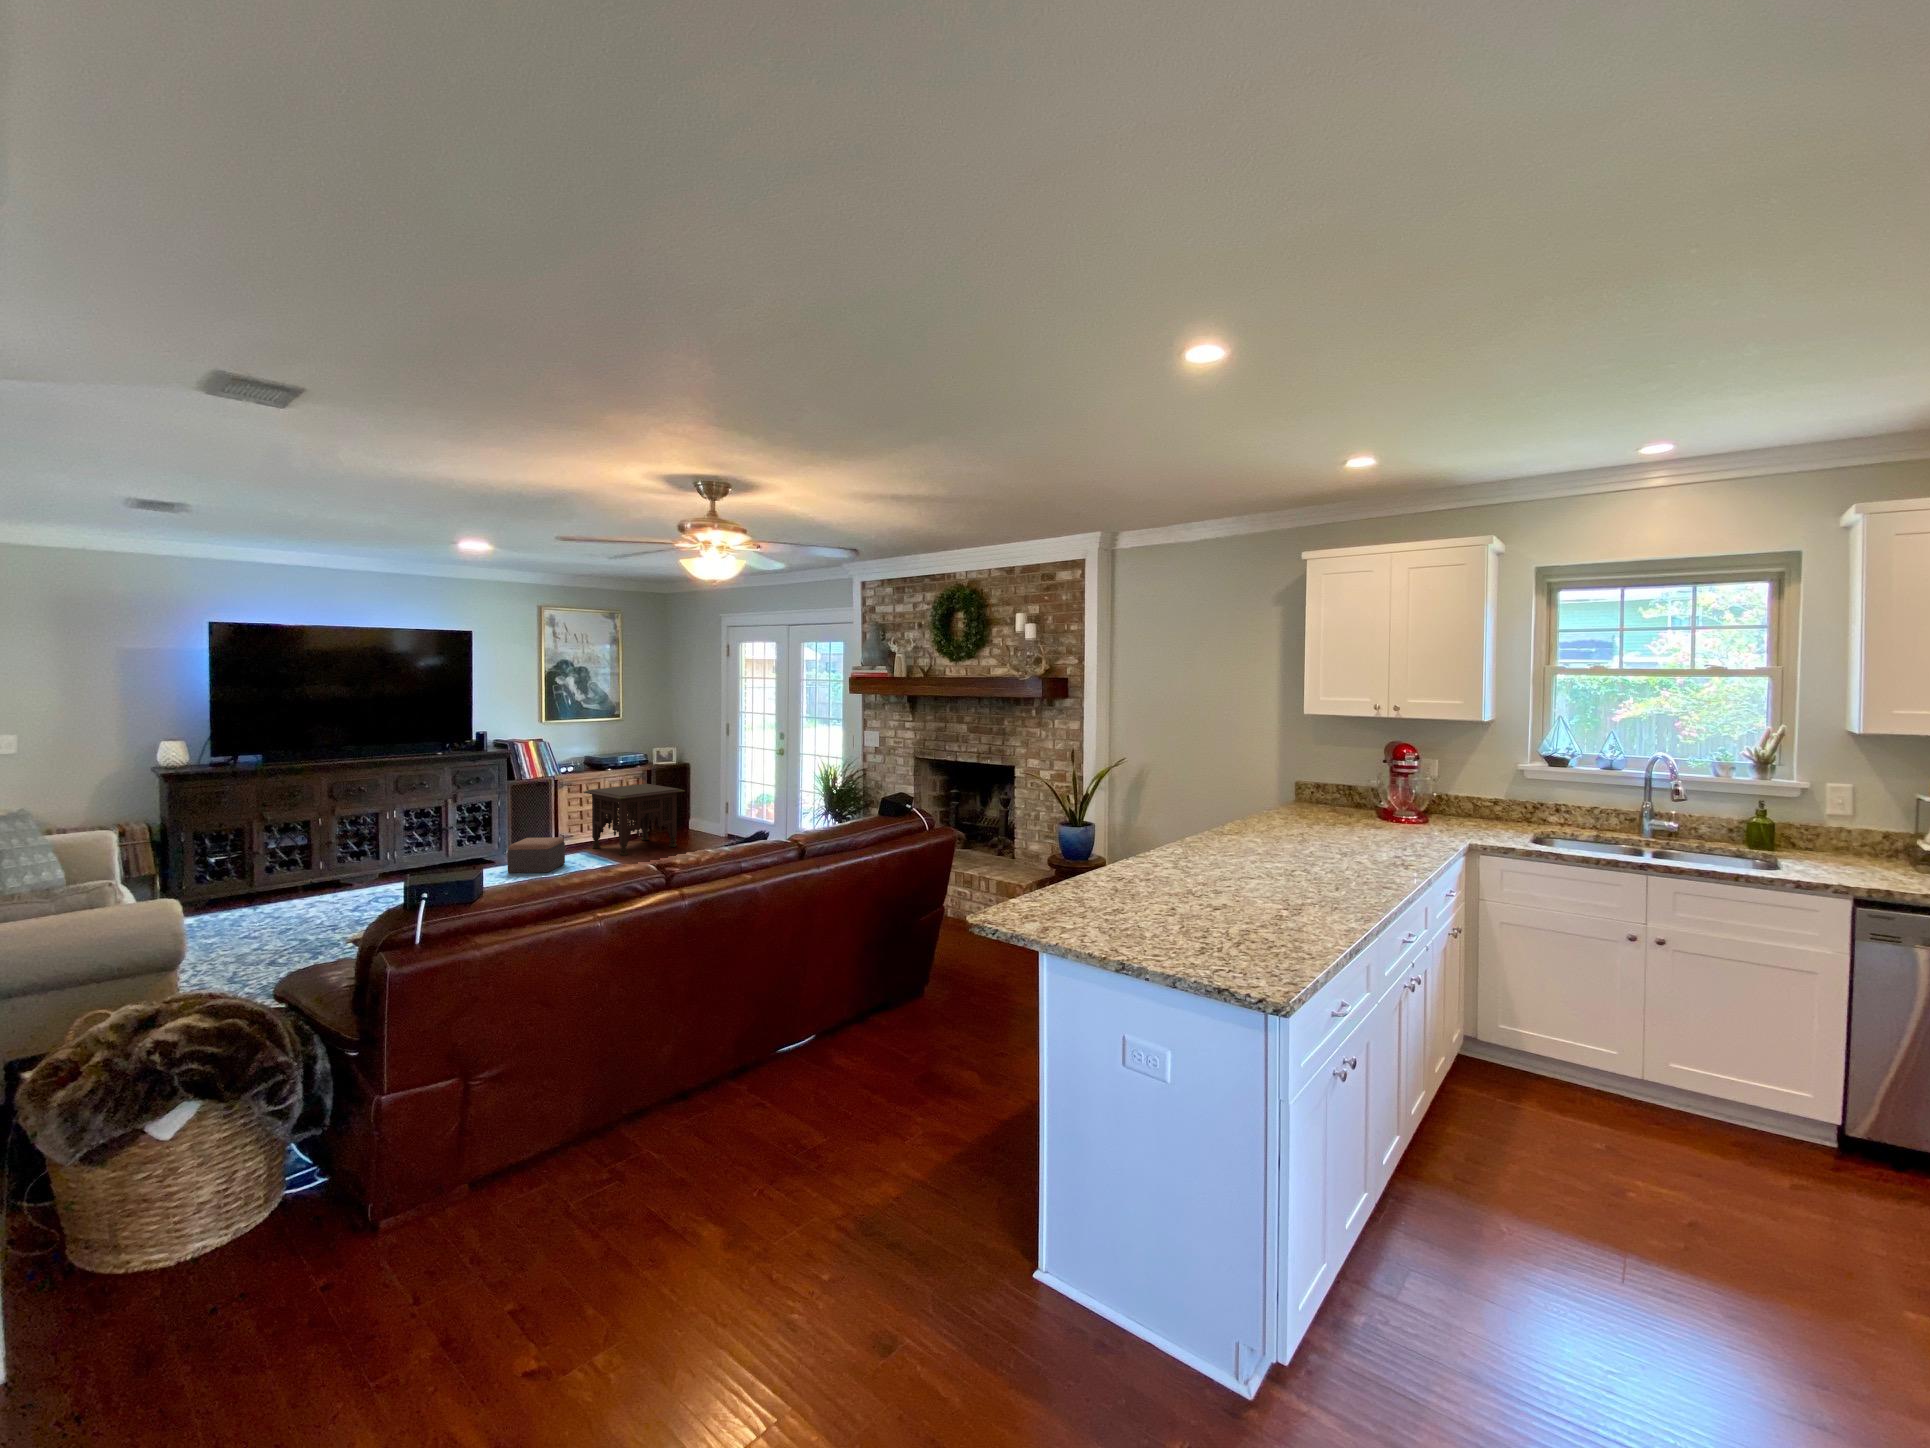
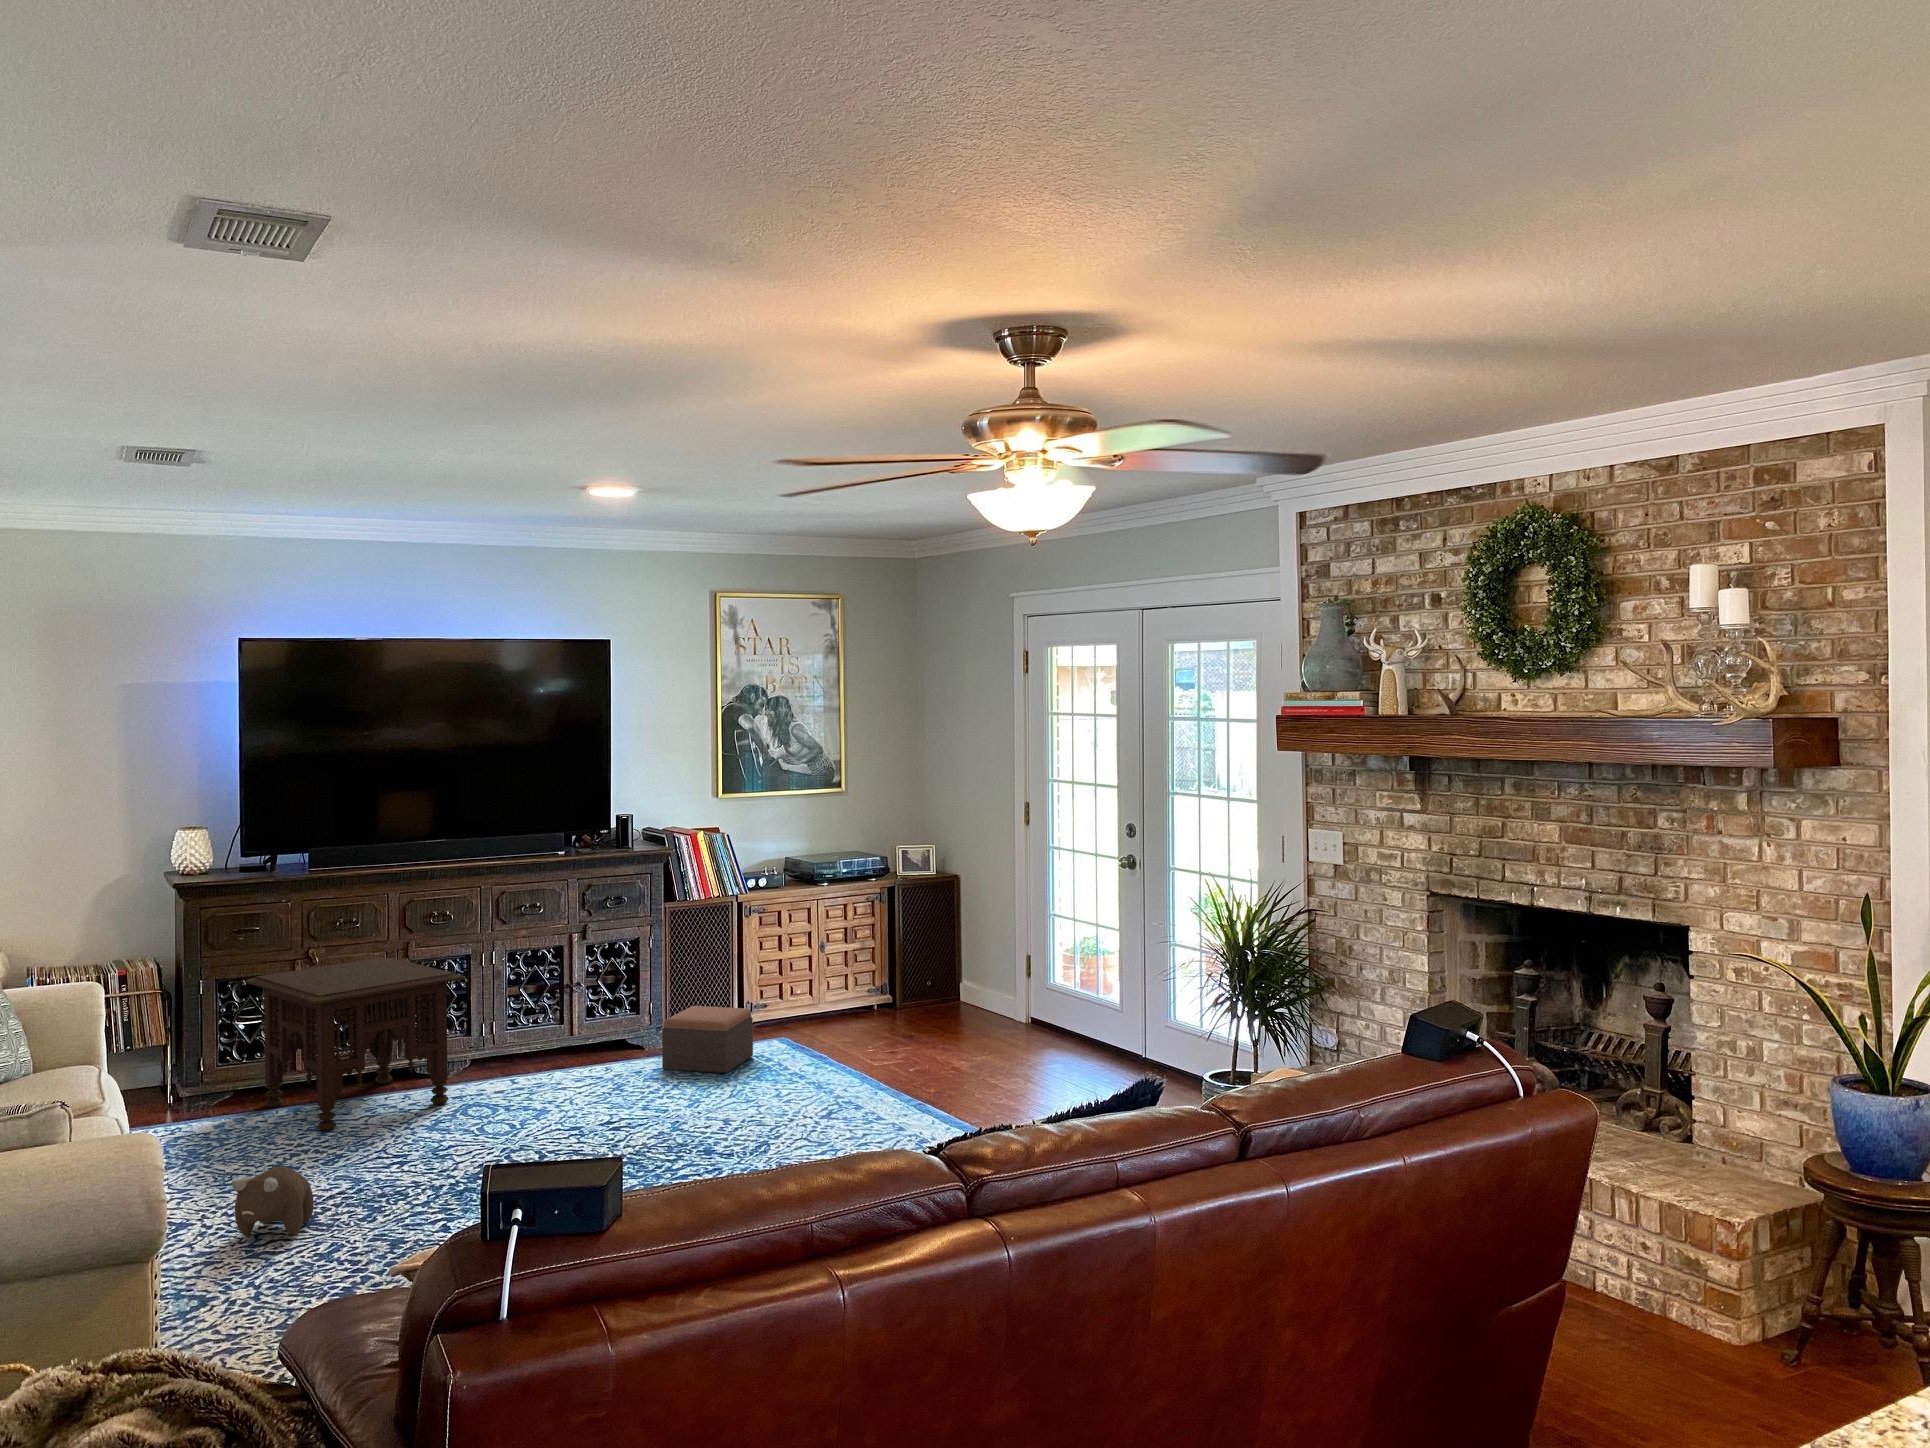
side table: present [583,784,685,856] -> present [245,958,465,1131]
plush toy: none [224,928,280,969] -> present [232,1166,314,1236]

